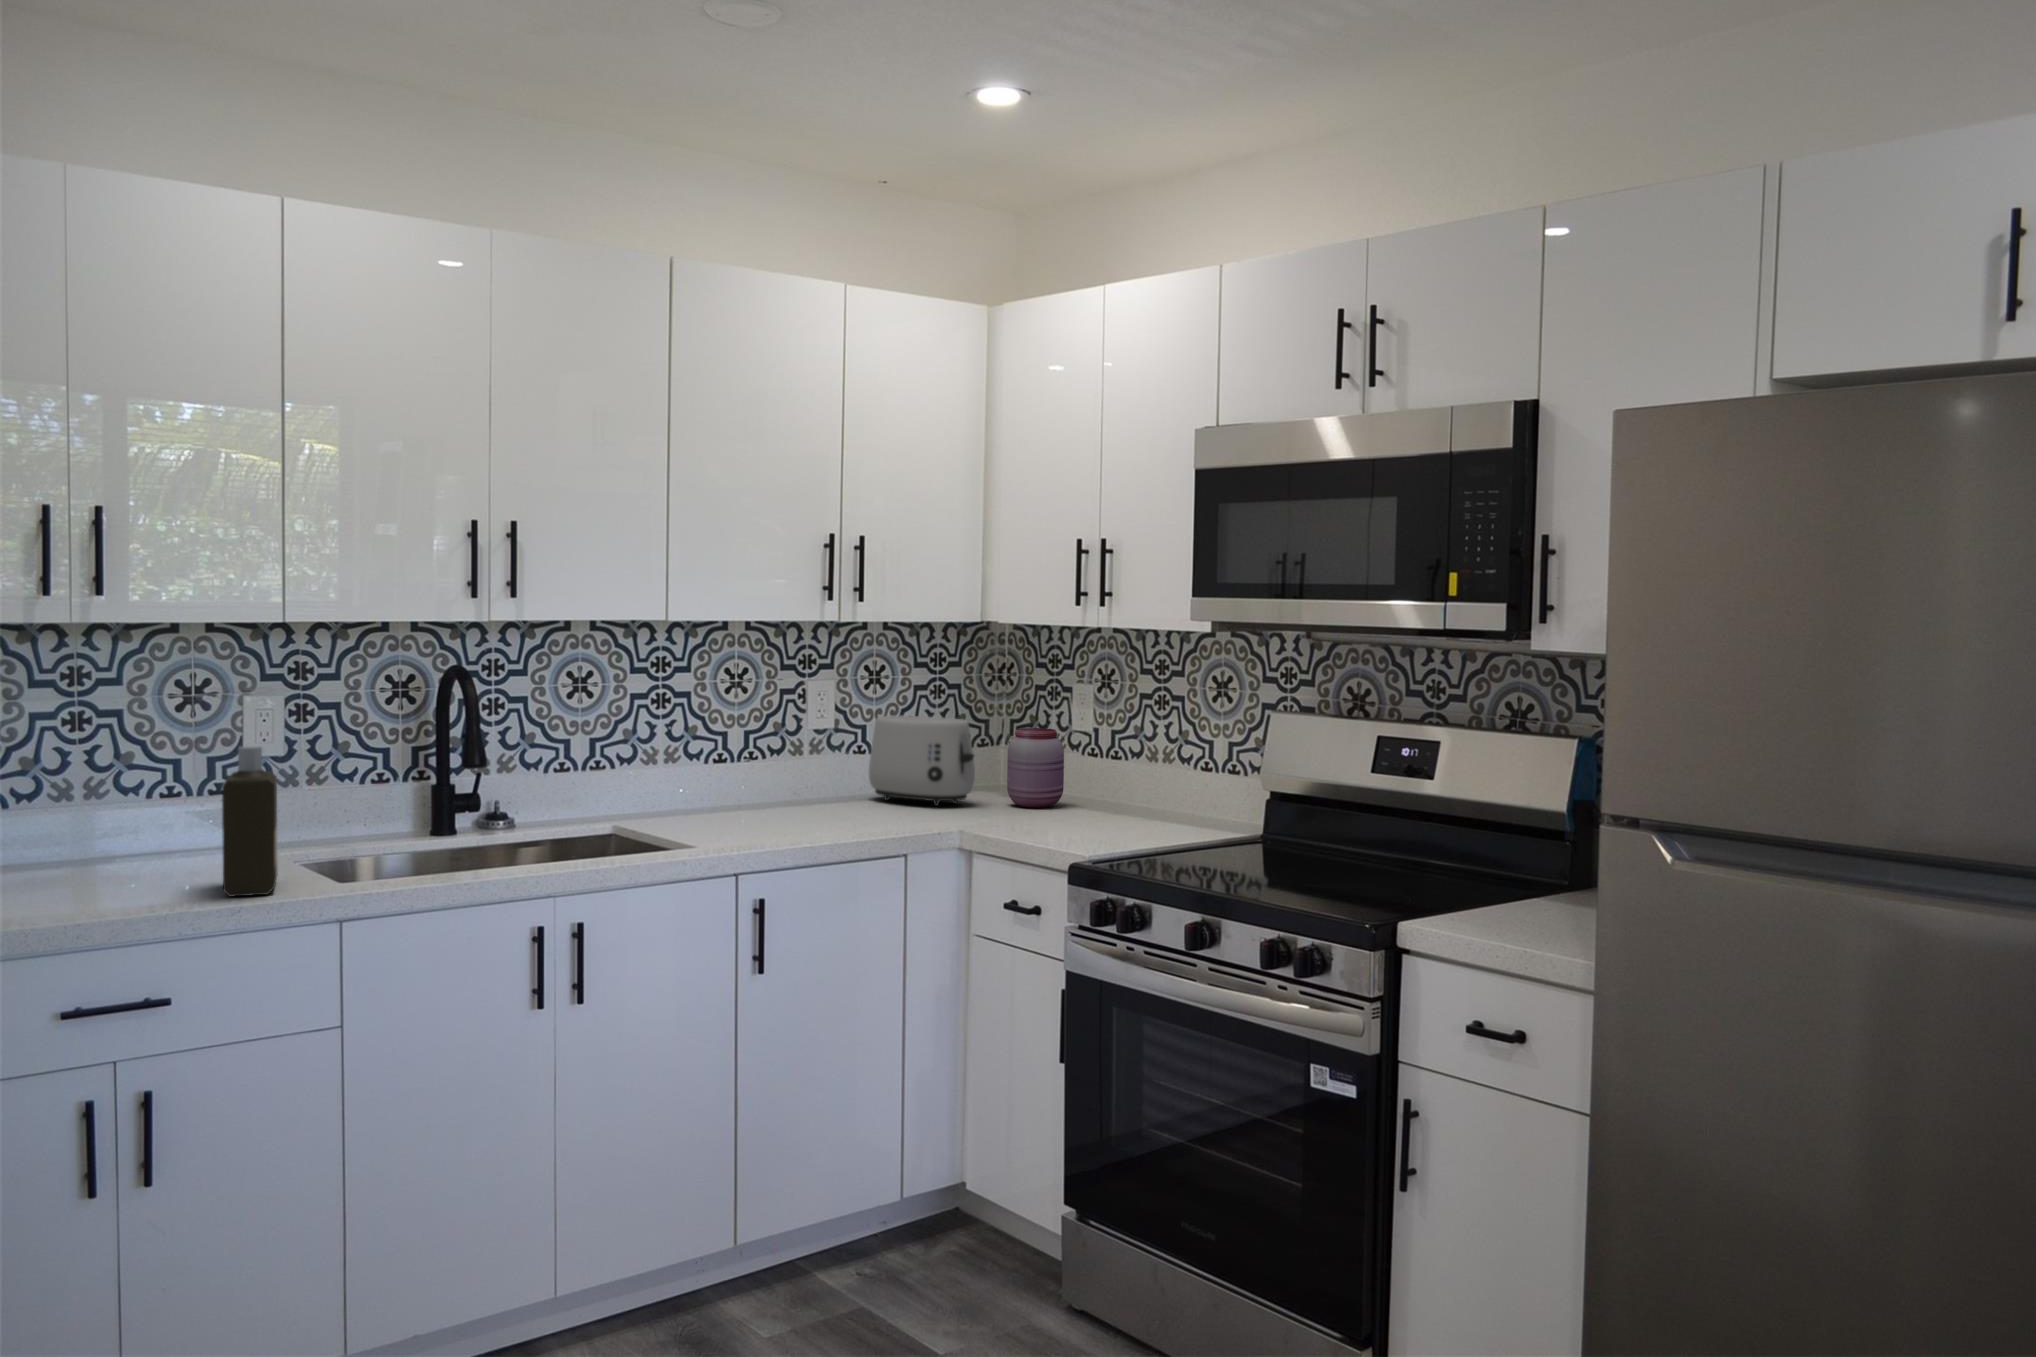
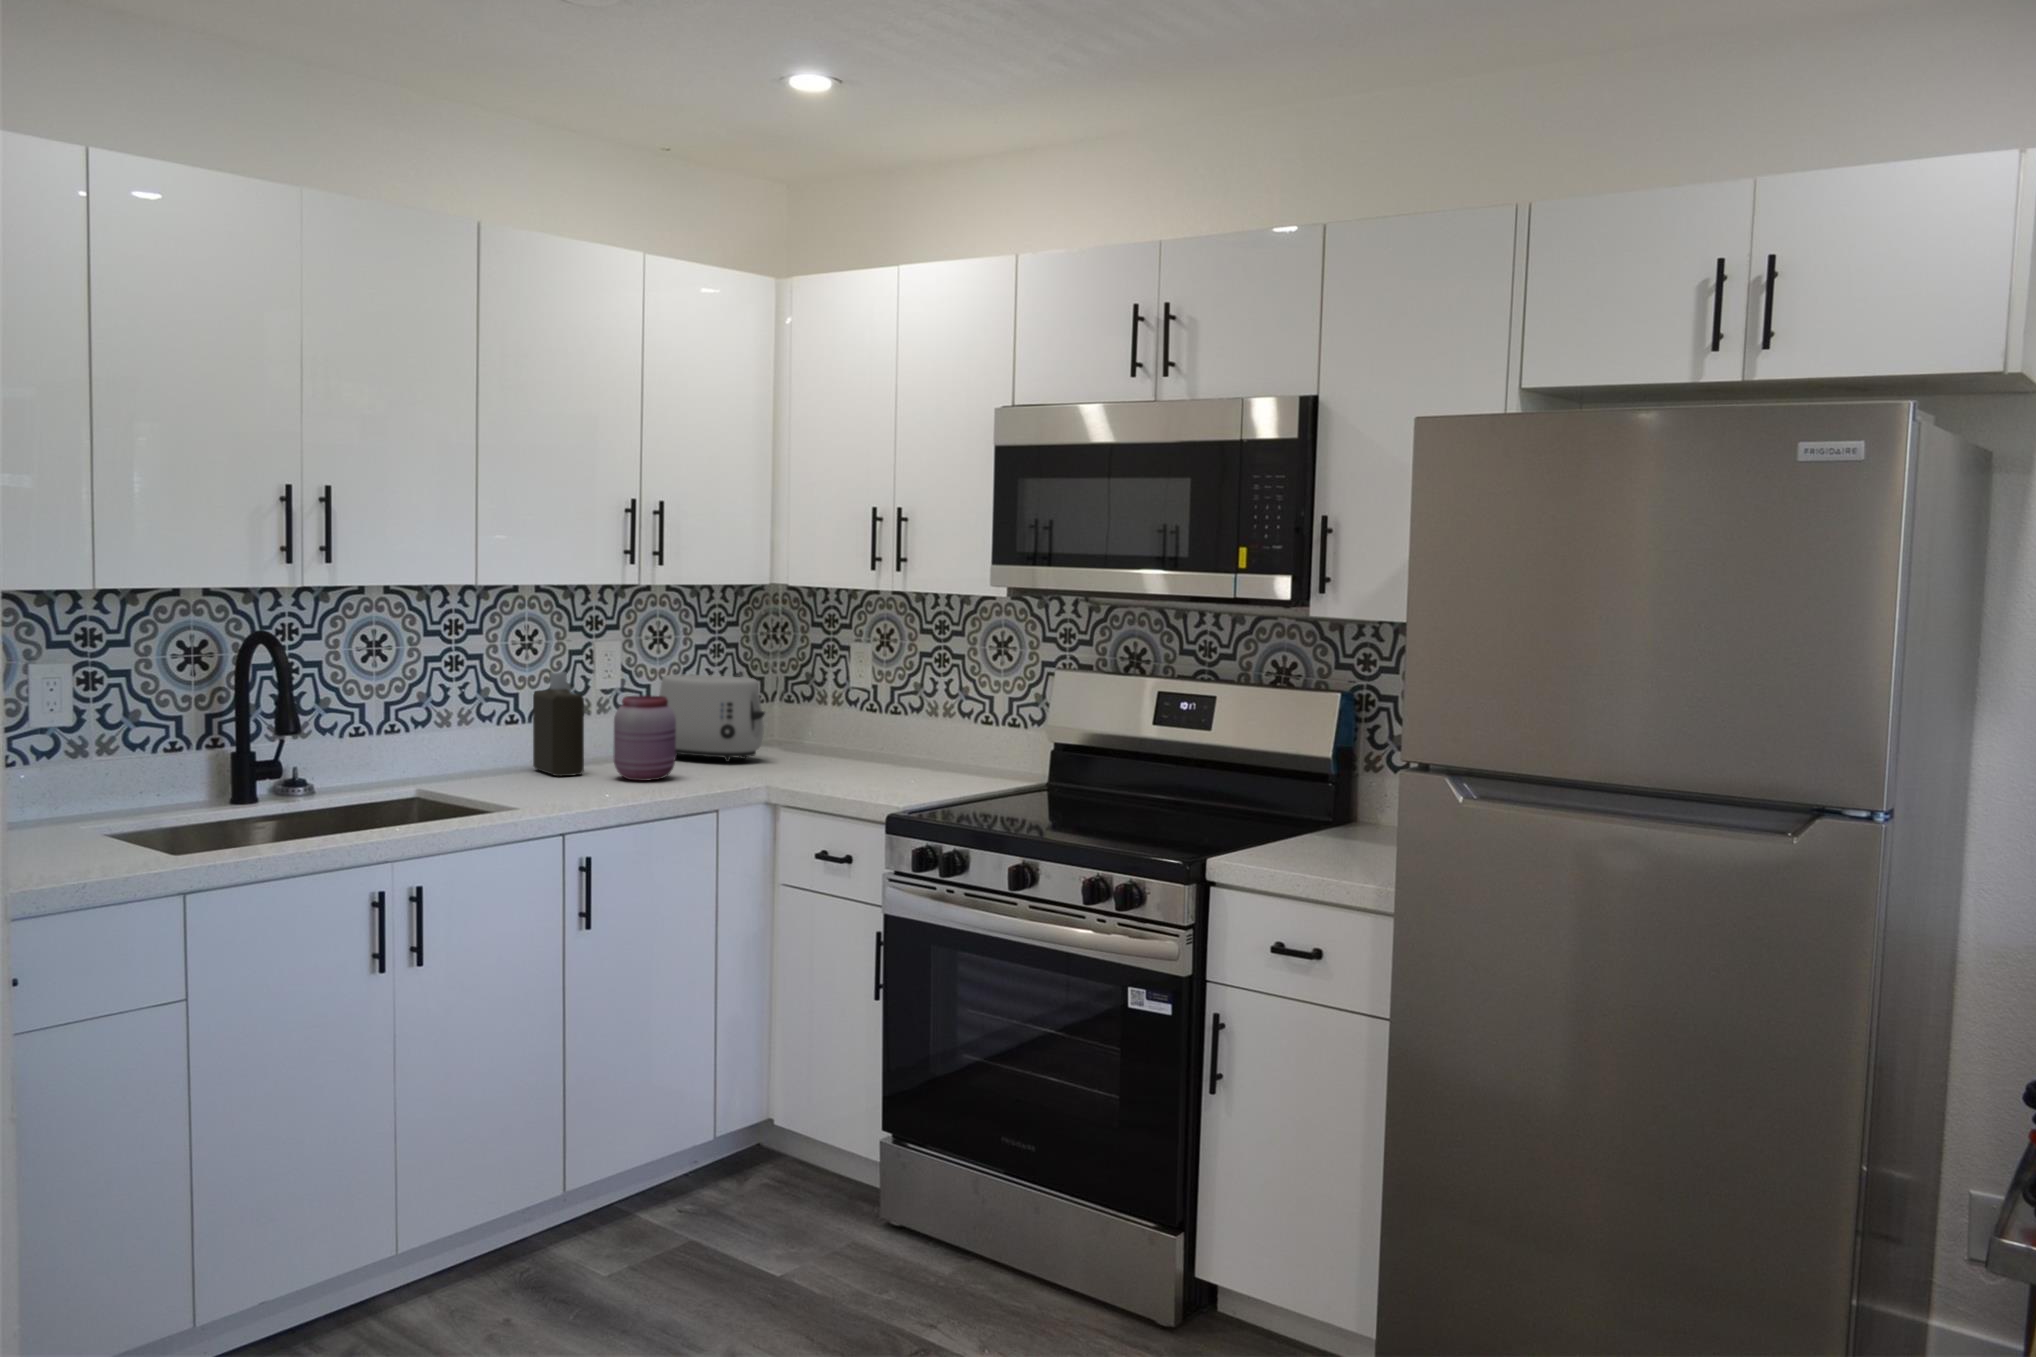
jar: present [1007,728,1064,808] -> present [614,695,676,781]
bottle: present [222,746,277,897] -> present [533,672,584,776]

